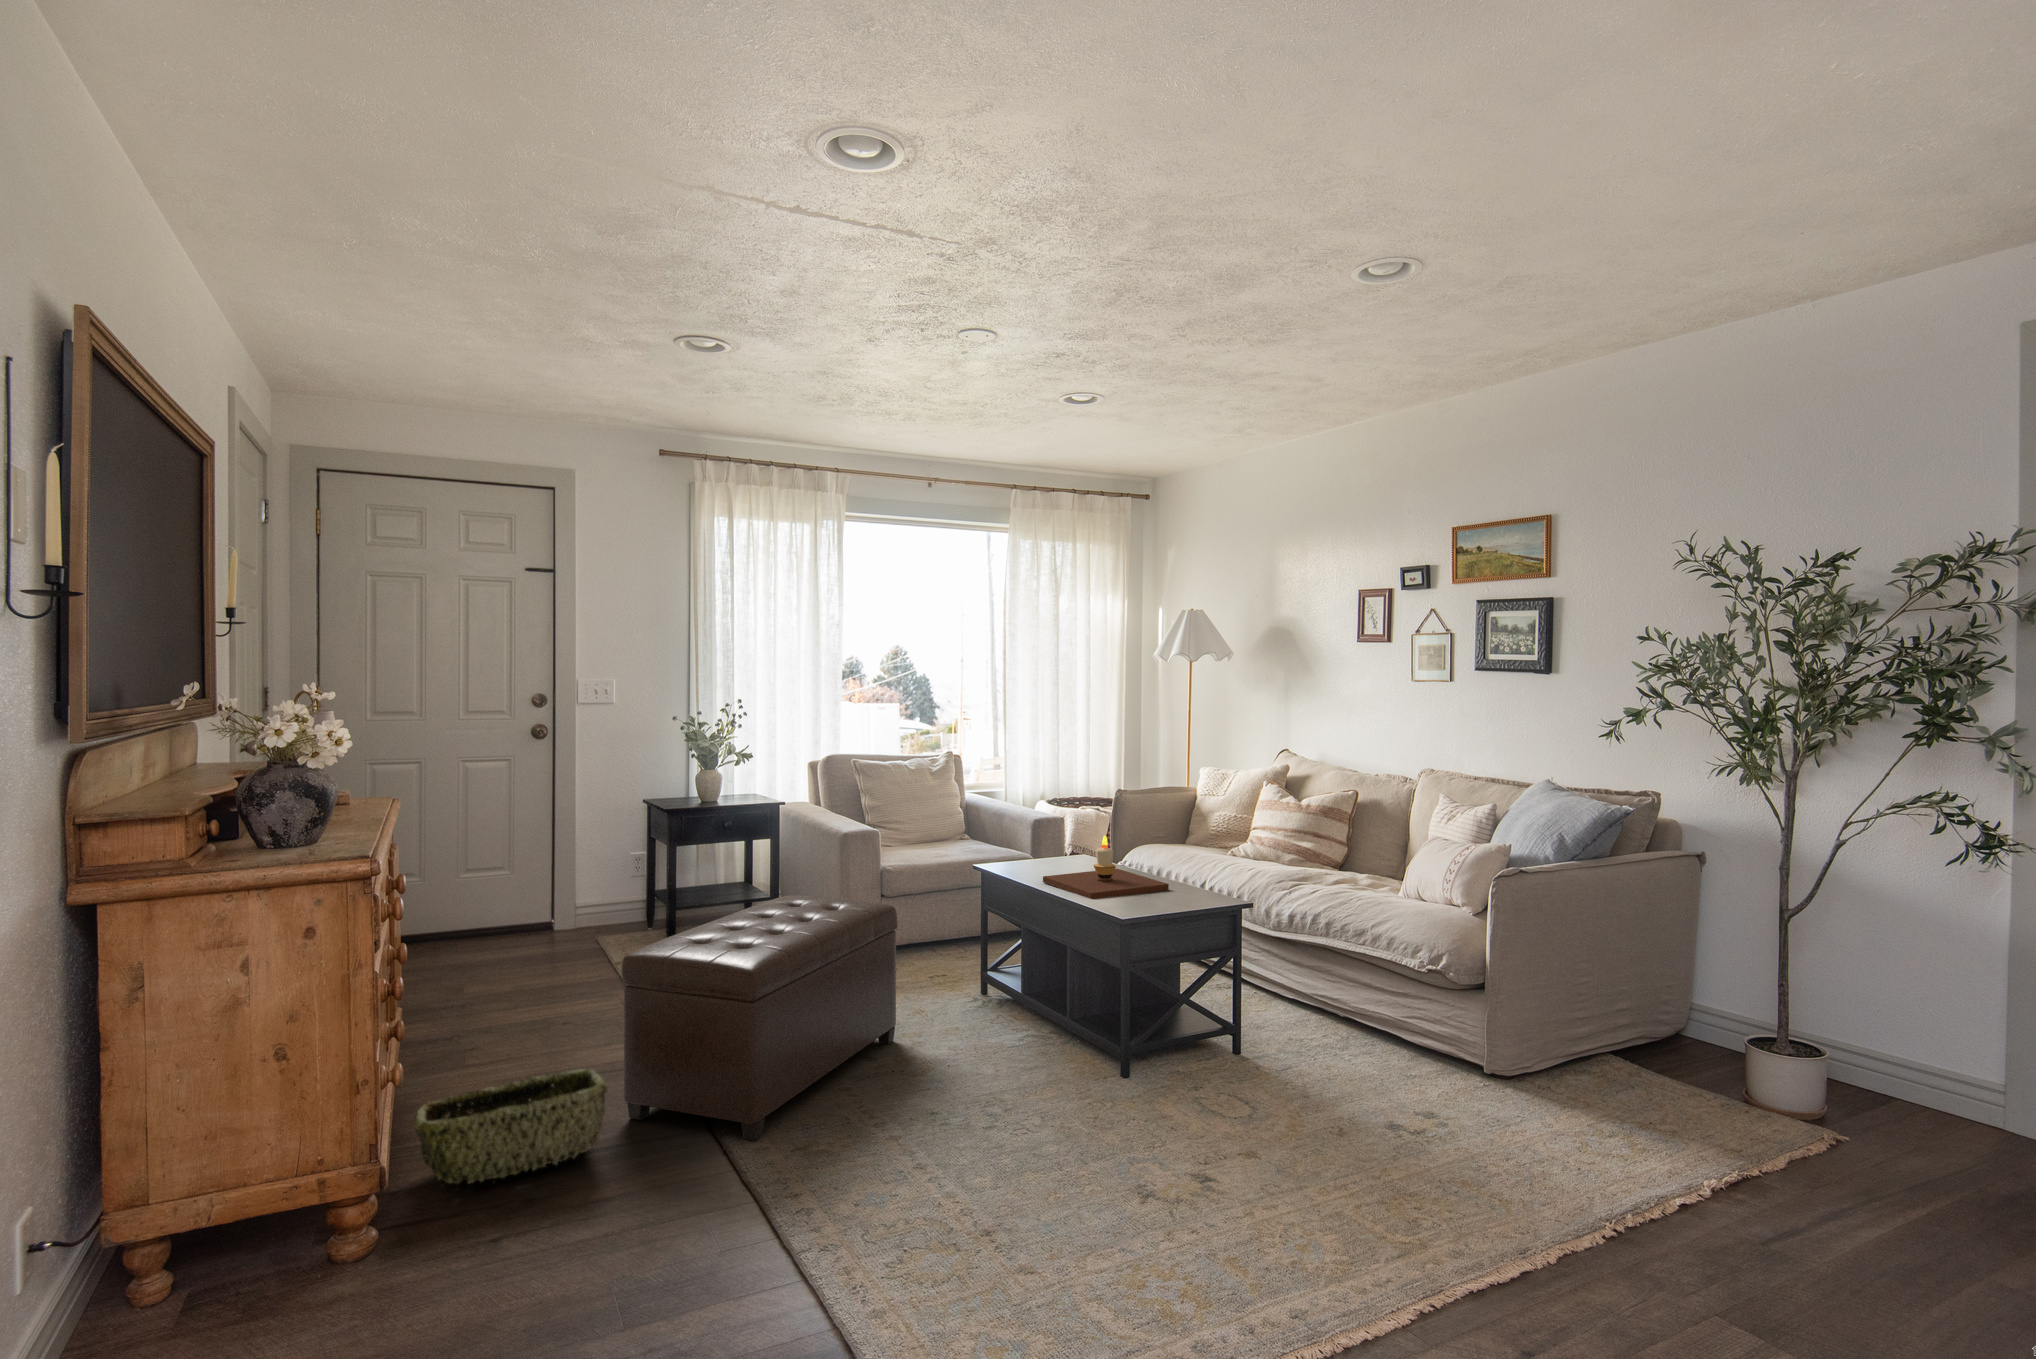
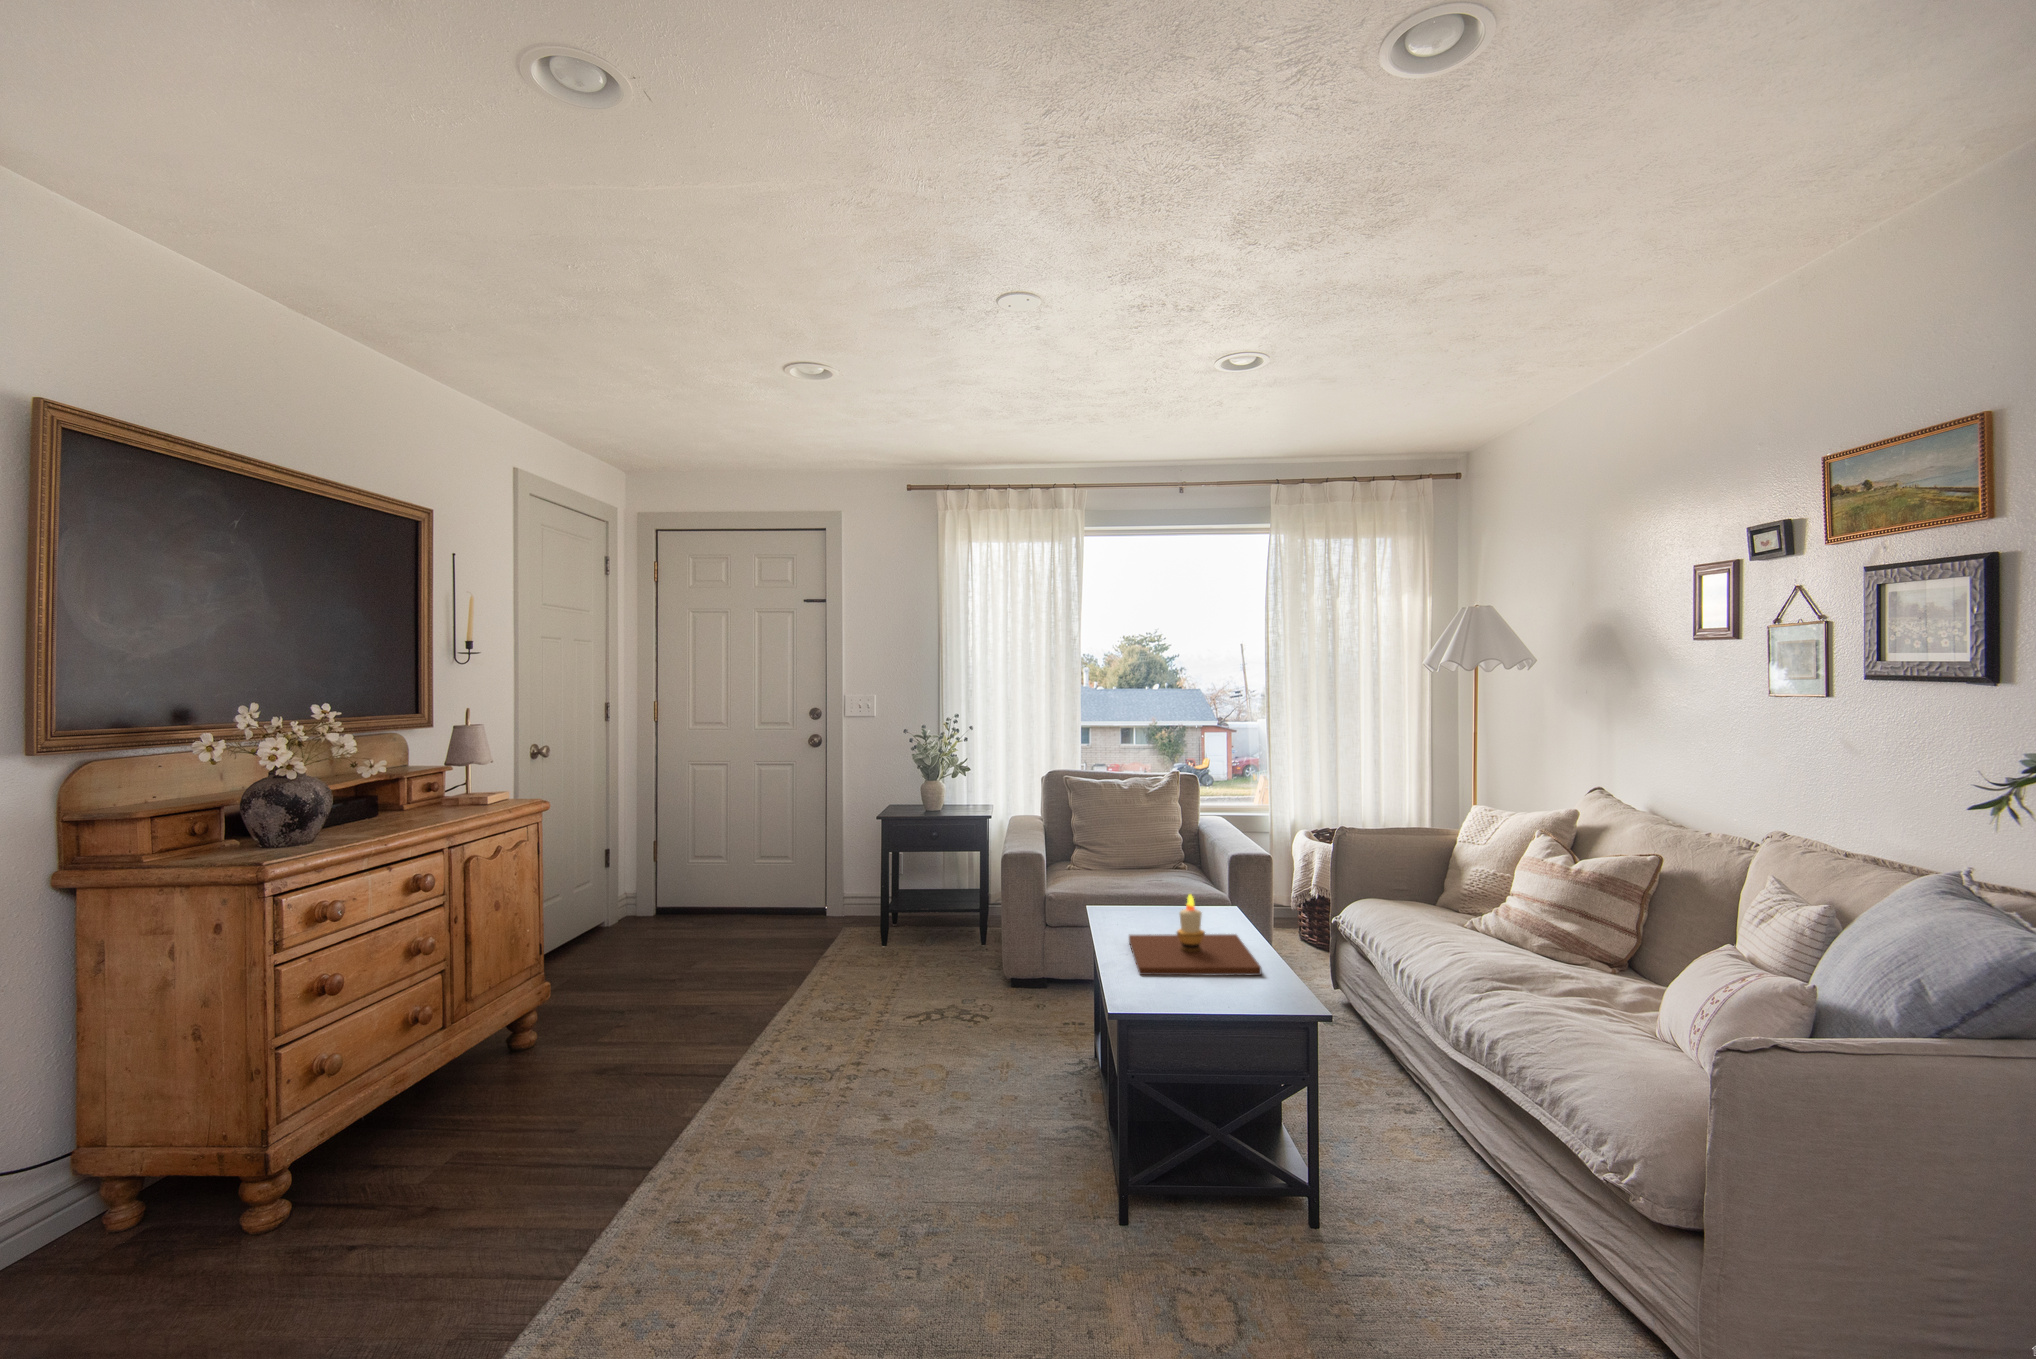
ottoman: present [621,895,898,1141] -> none [598,924,936,1200]
woven basket: present [414,1069,608,1183] -> none [356,1082,563,1183]

